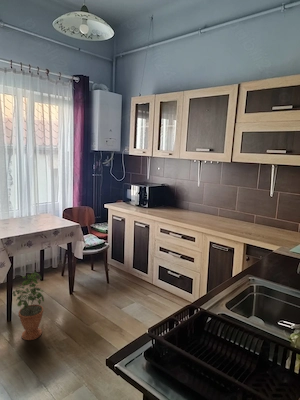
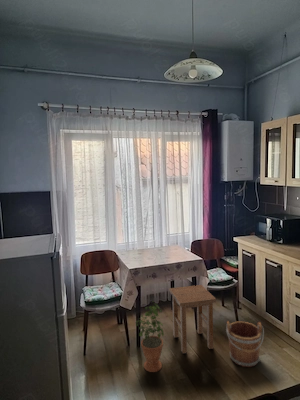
stool: none [45,250,94,317] -> present [169,285,216,353]
bucket: none [104,275,135,315] -> present [226,322,264,367]

